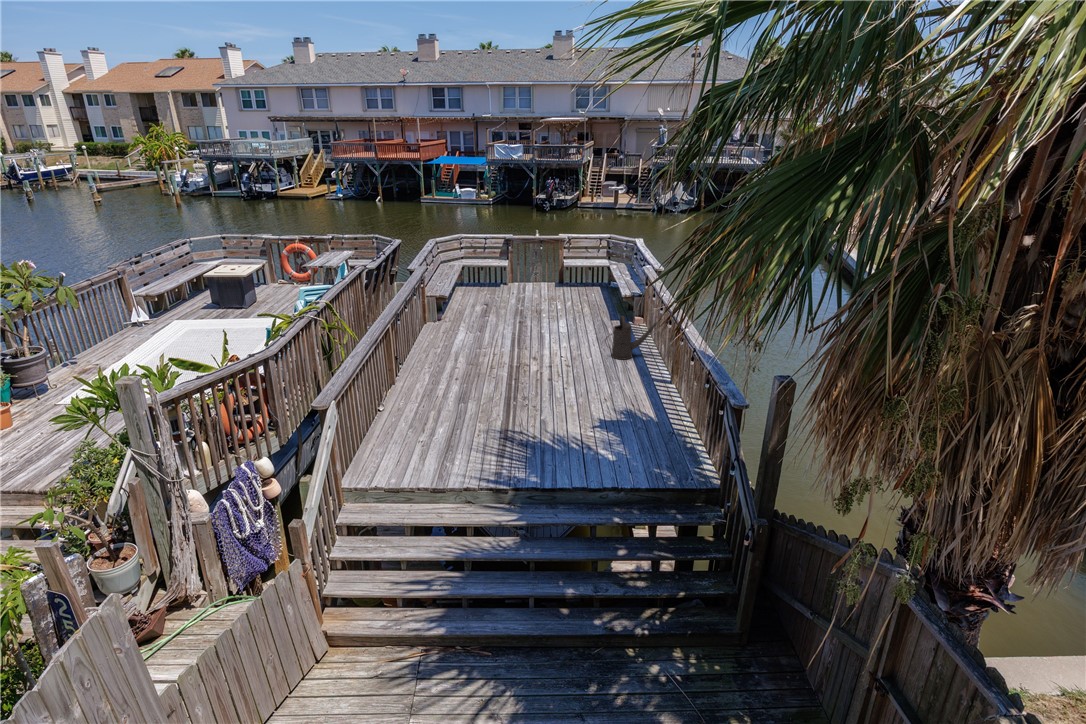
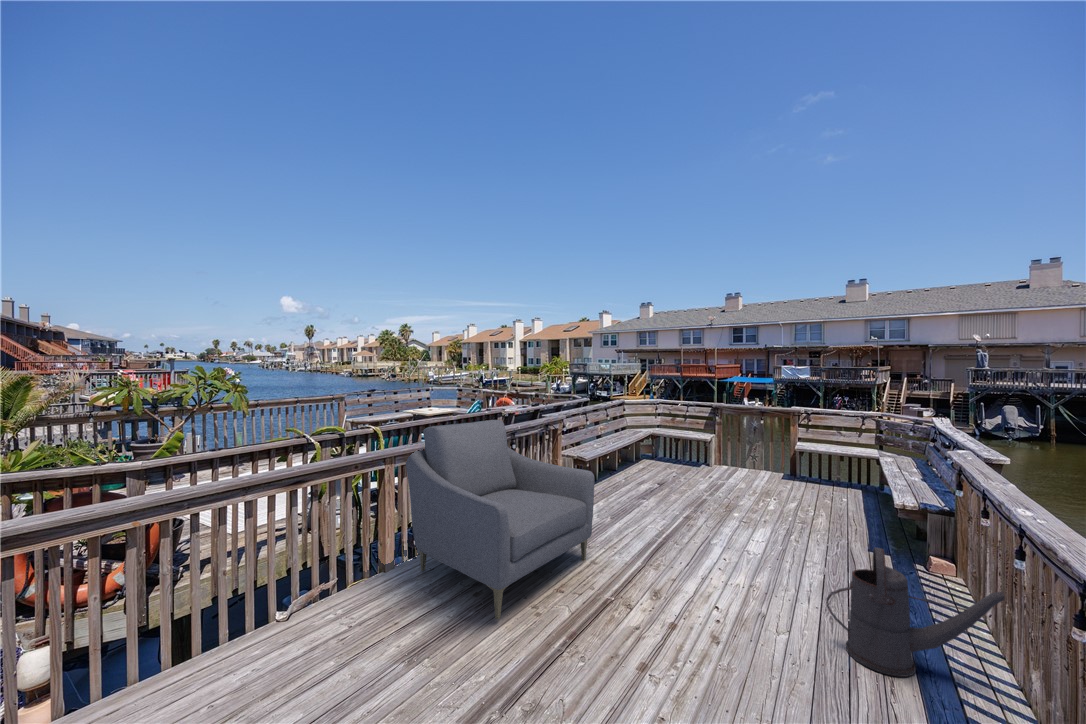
chair: none [395,284,493,382] -> present [406,420,595,619]

